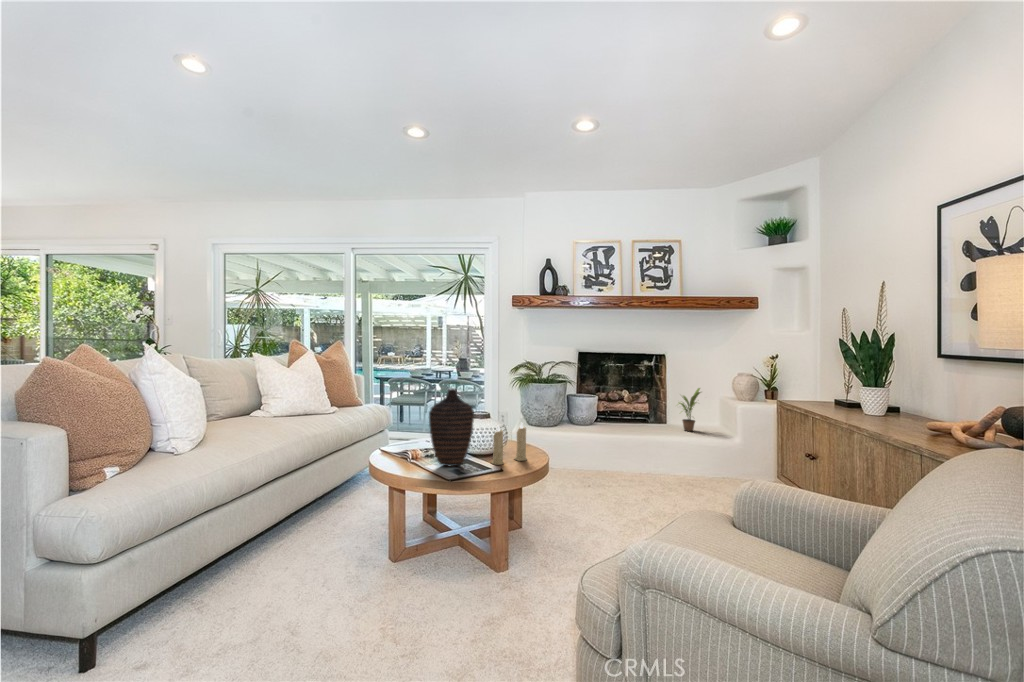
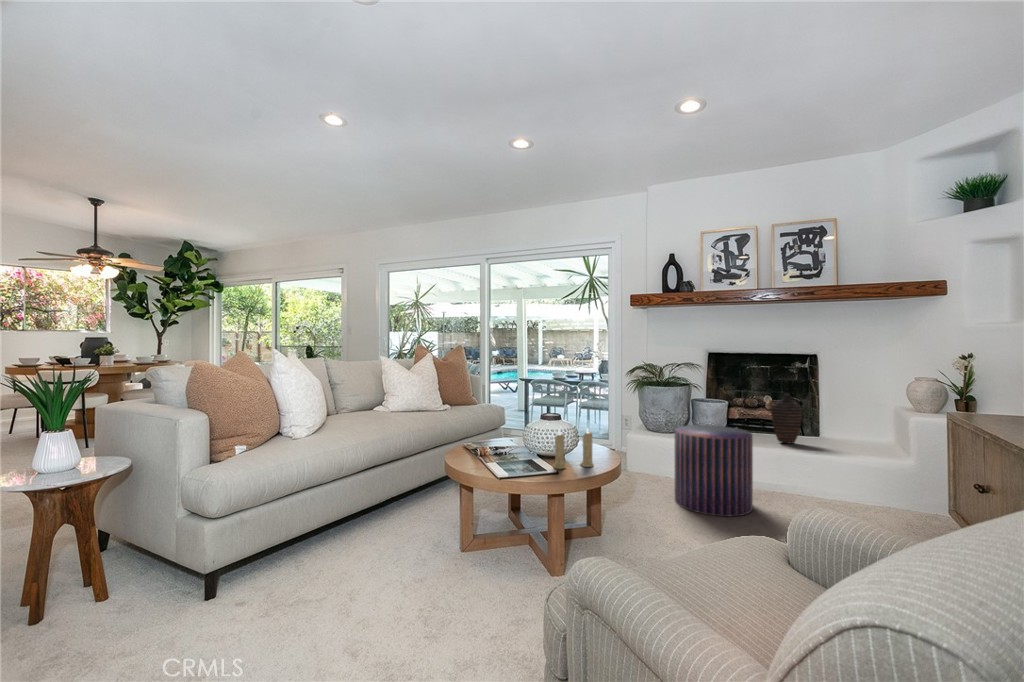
potted plant: present [679,388,701,431] -> none [829,395,871,448]
decorative vase: present [429,389,474,466] -> present [771,394,802,443]
pouf: none [566,417,632,497] -> present [675,425,753,516]

